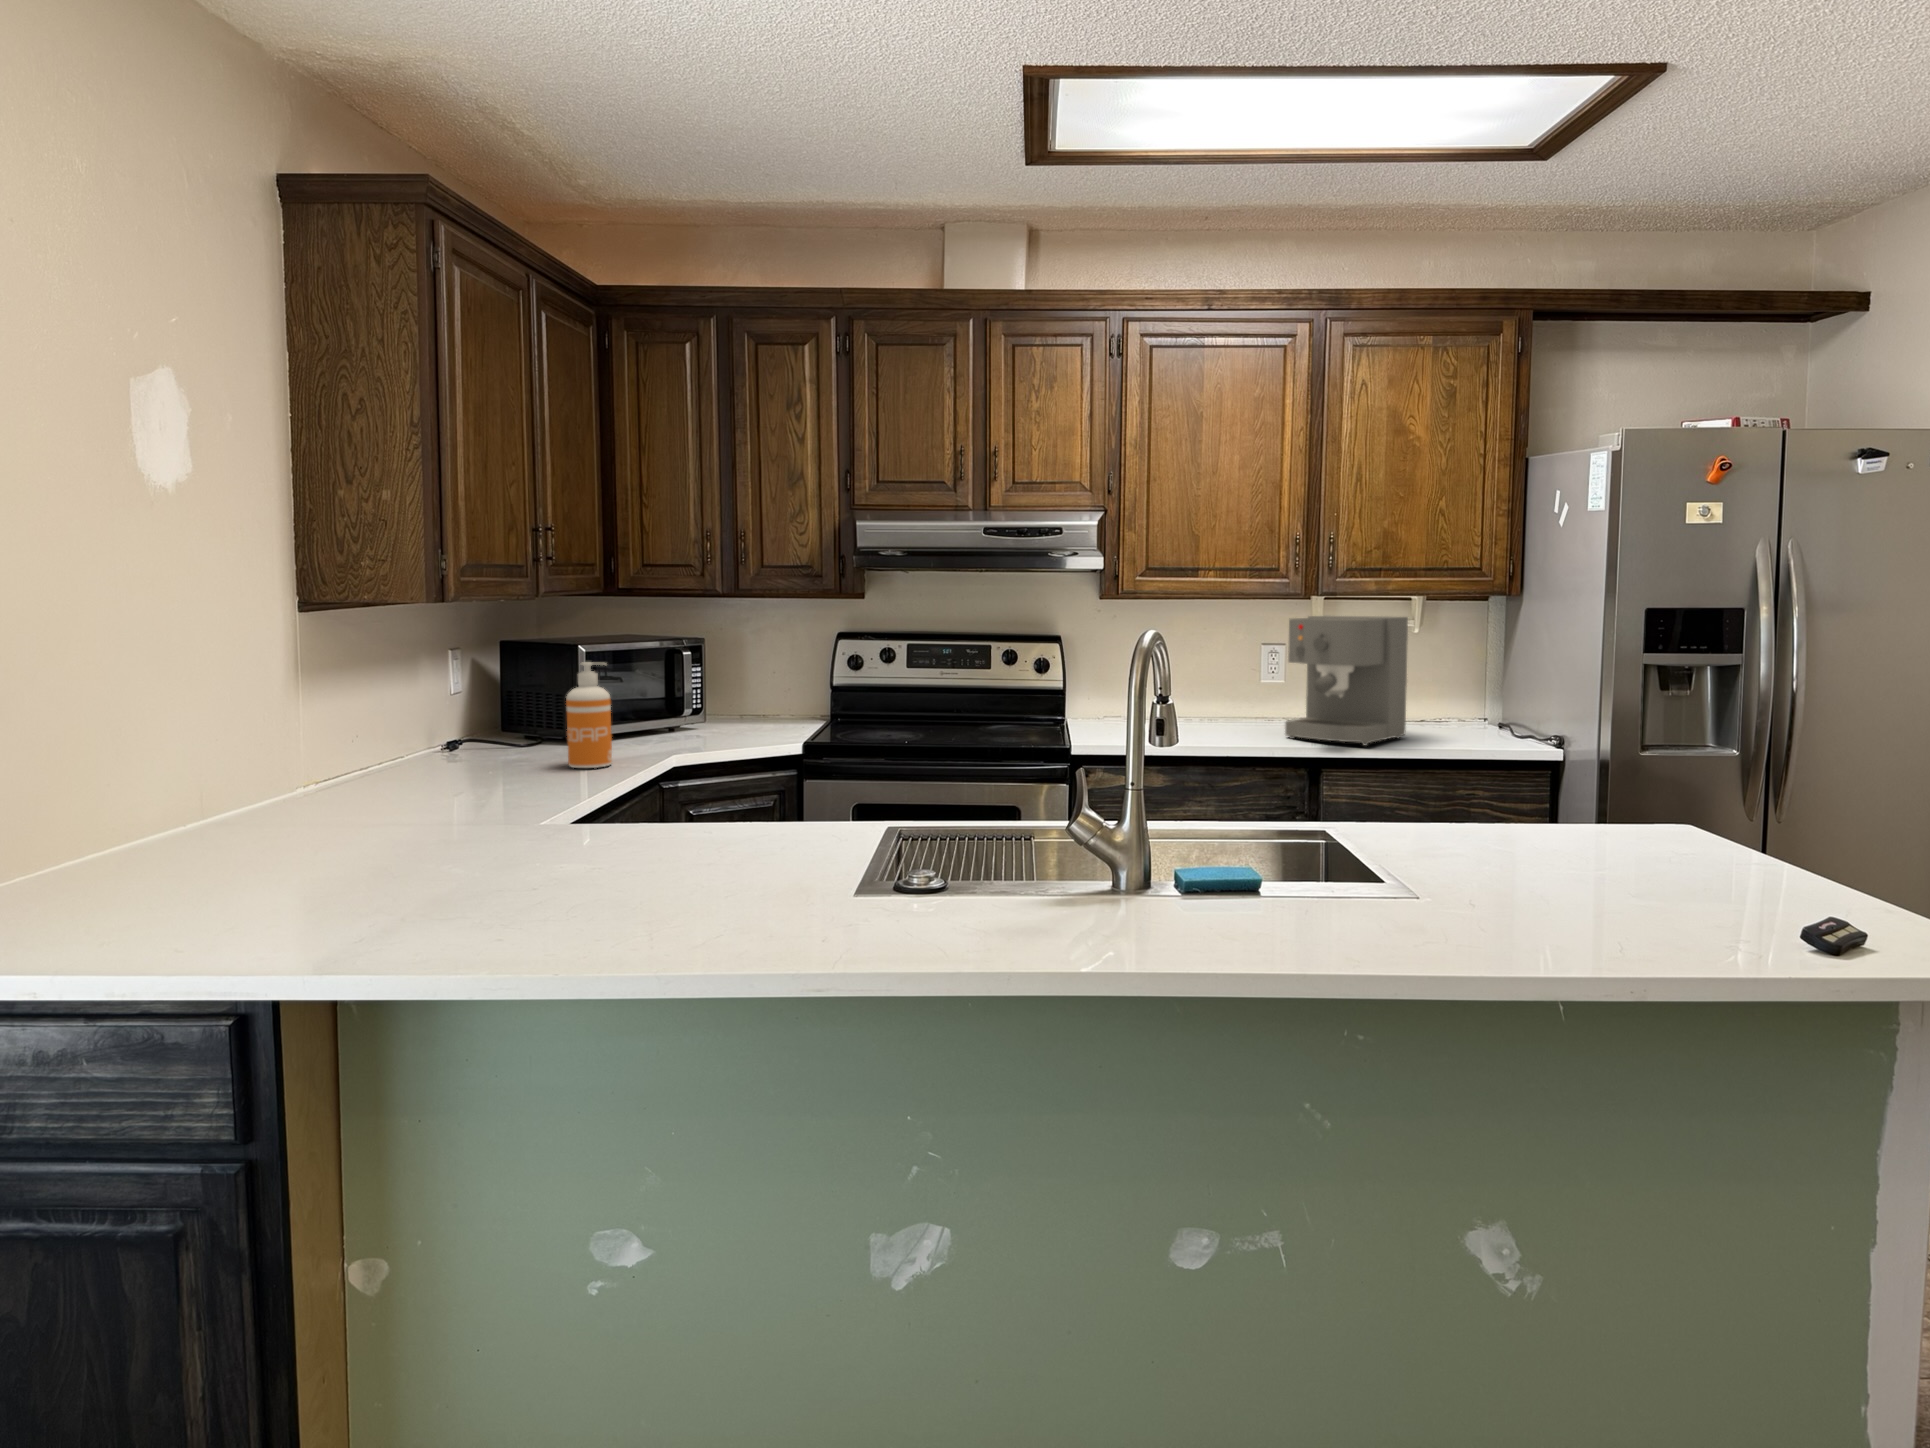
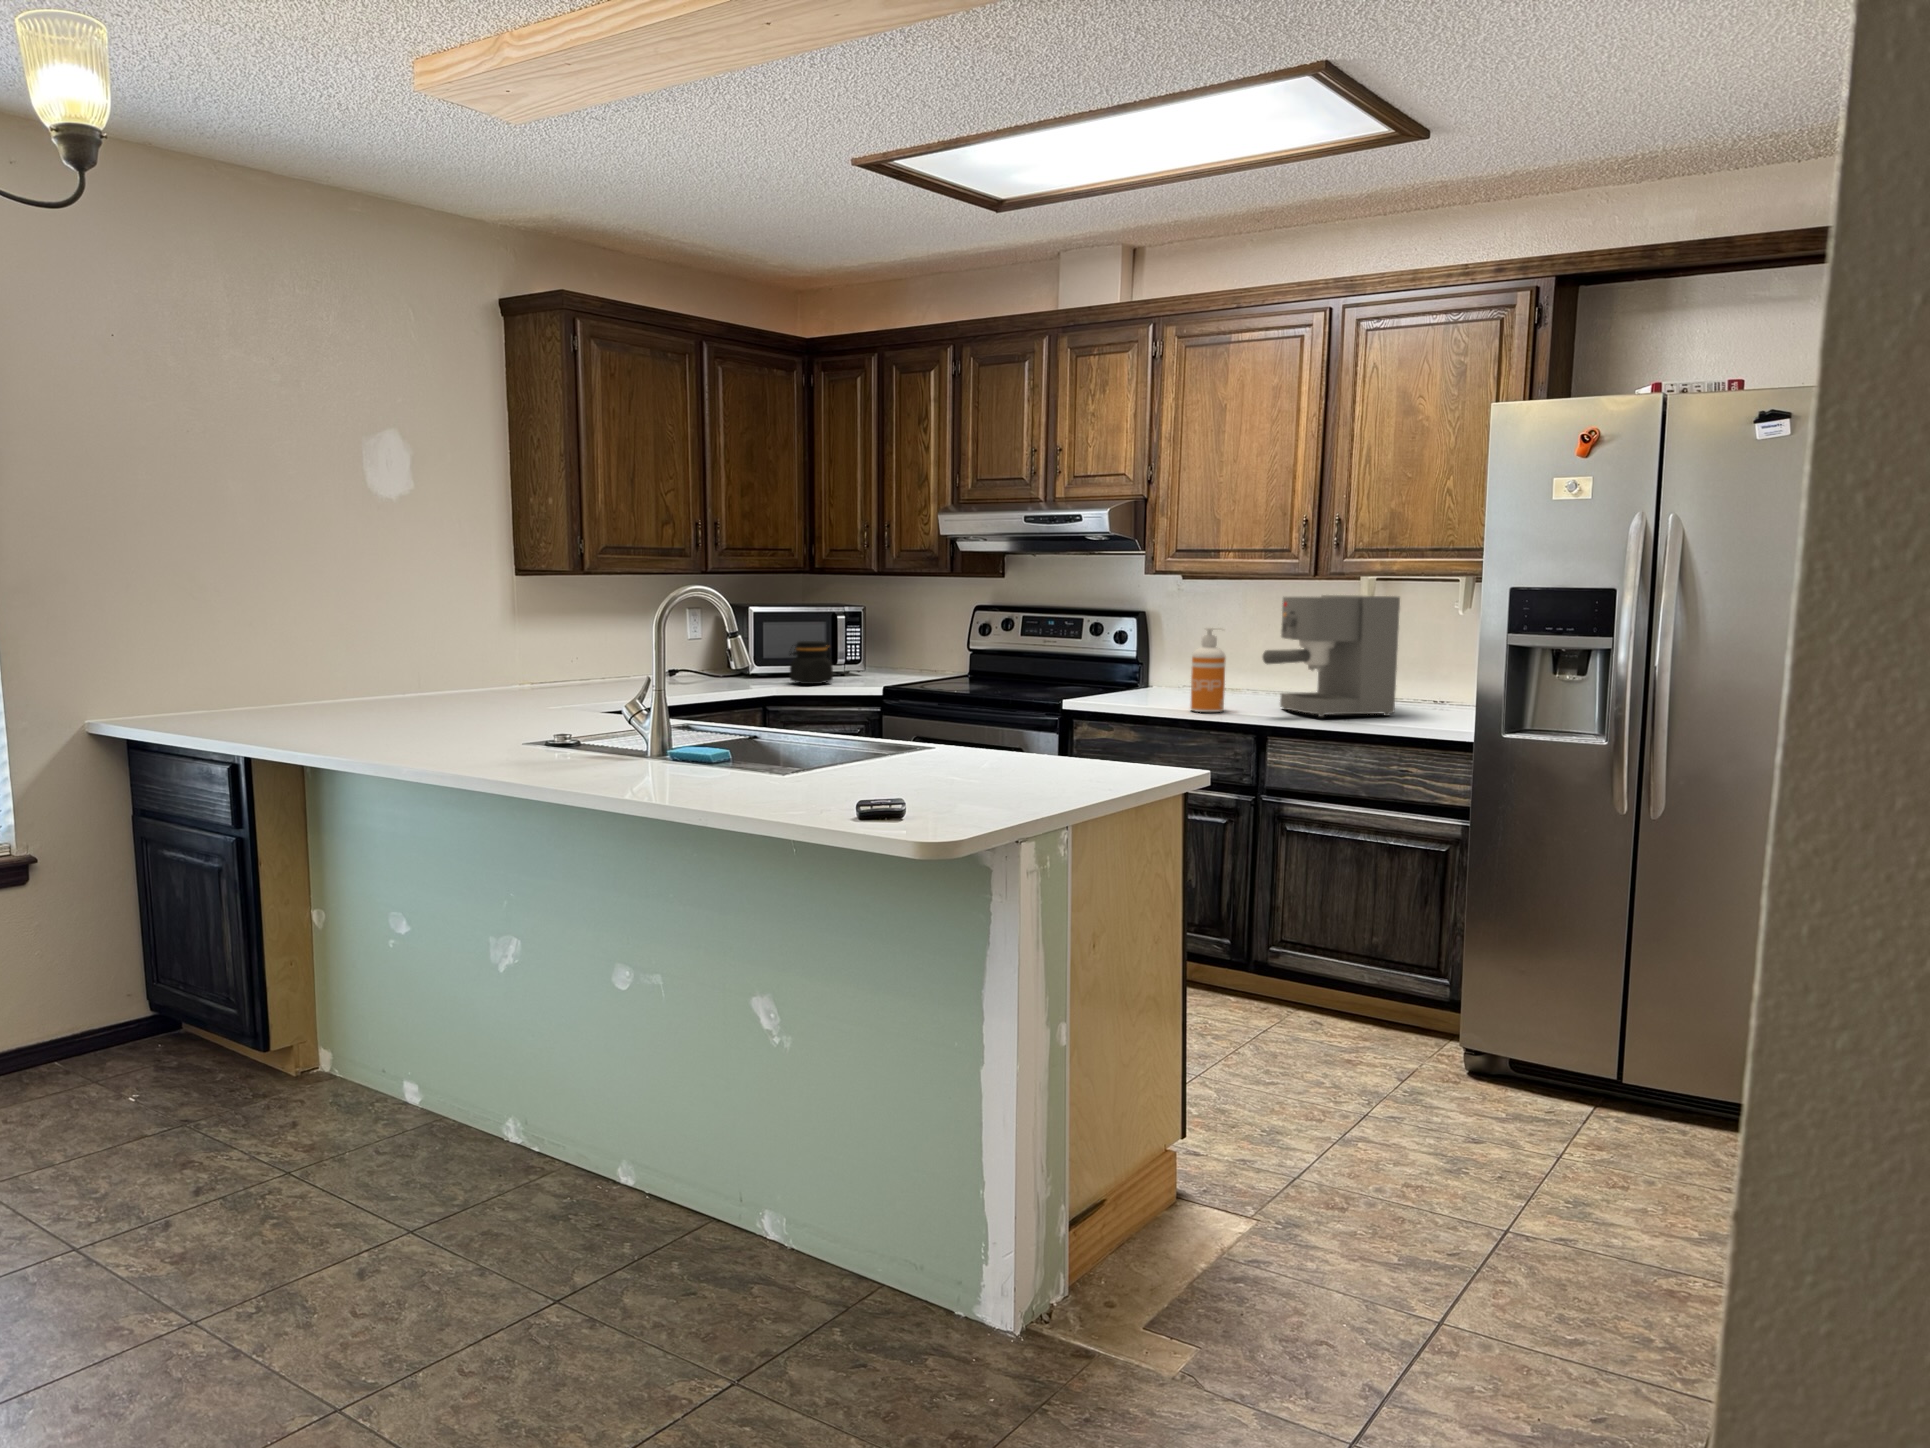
soap dispenser: present [566,662,612,768] -> present [1191,627,1225,712]
jar: none [642,688,704,748] -> present [790,641,833,684]

